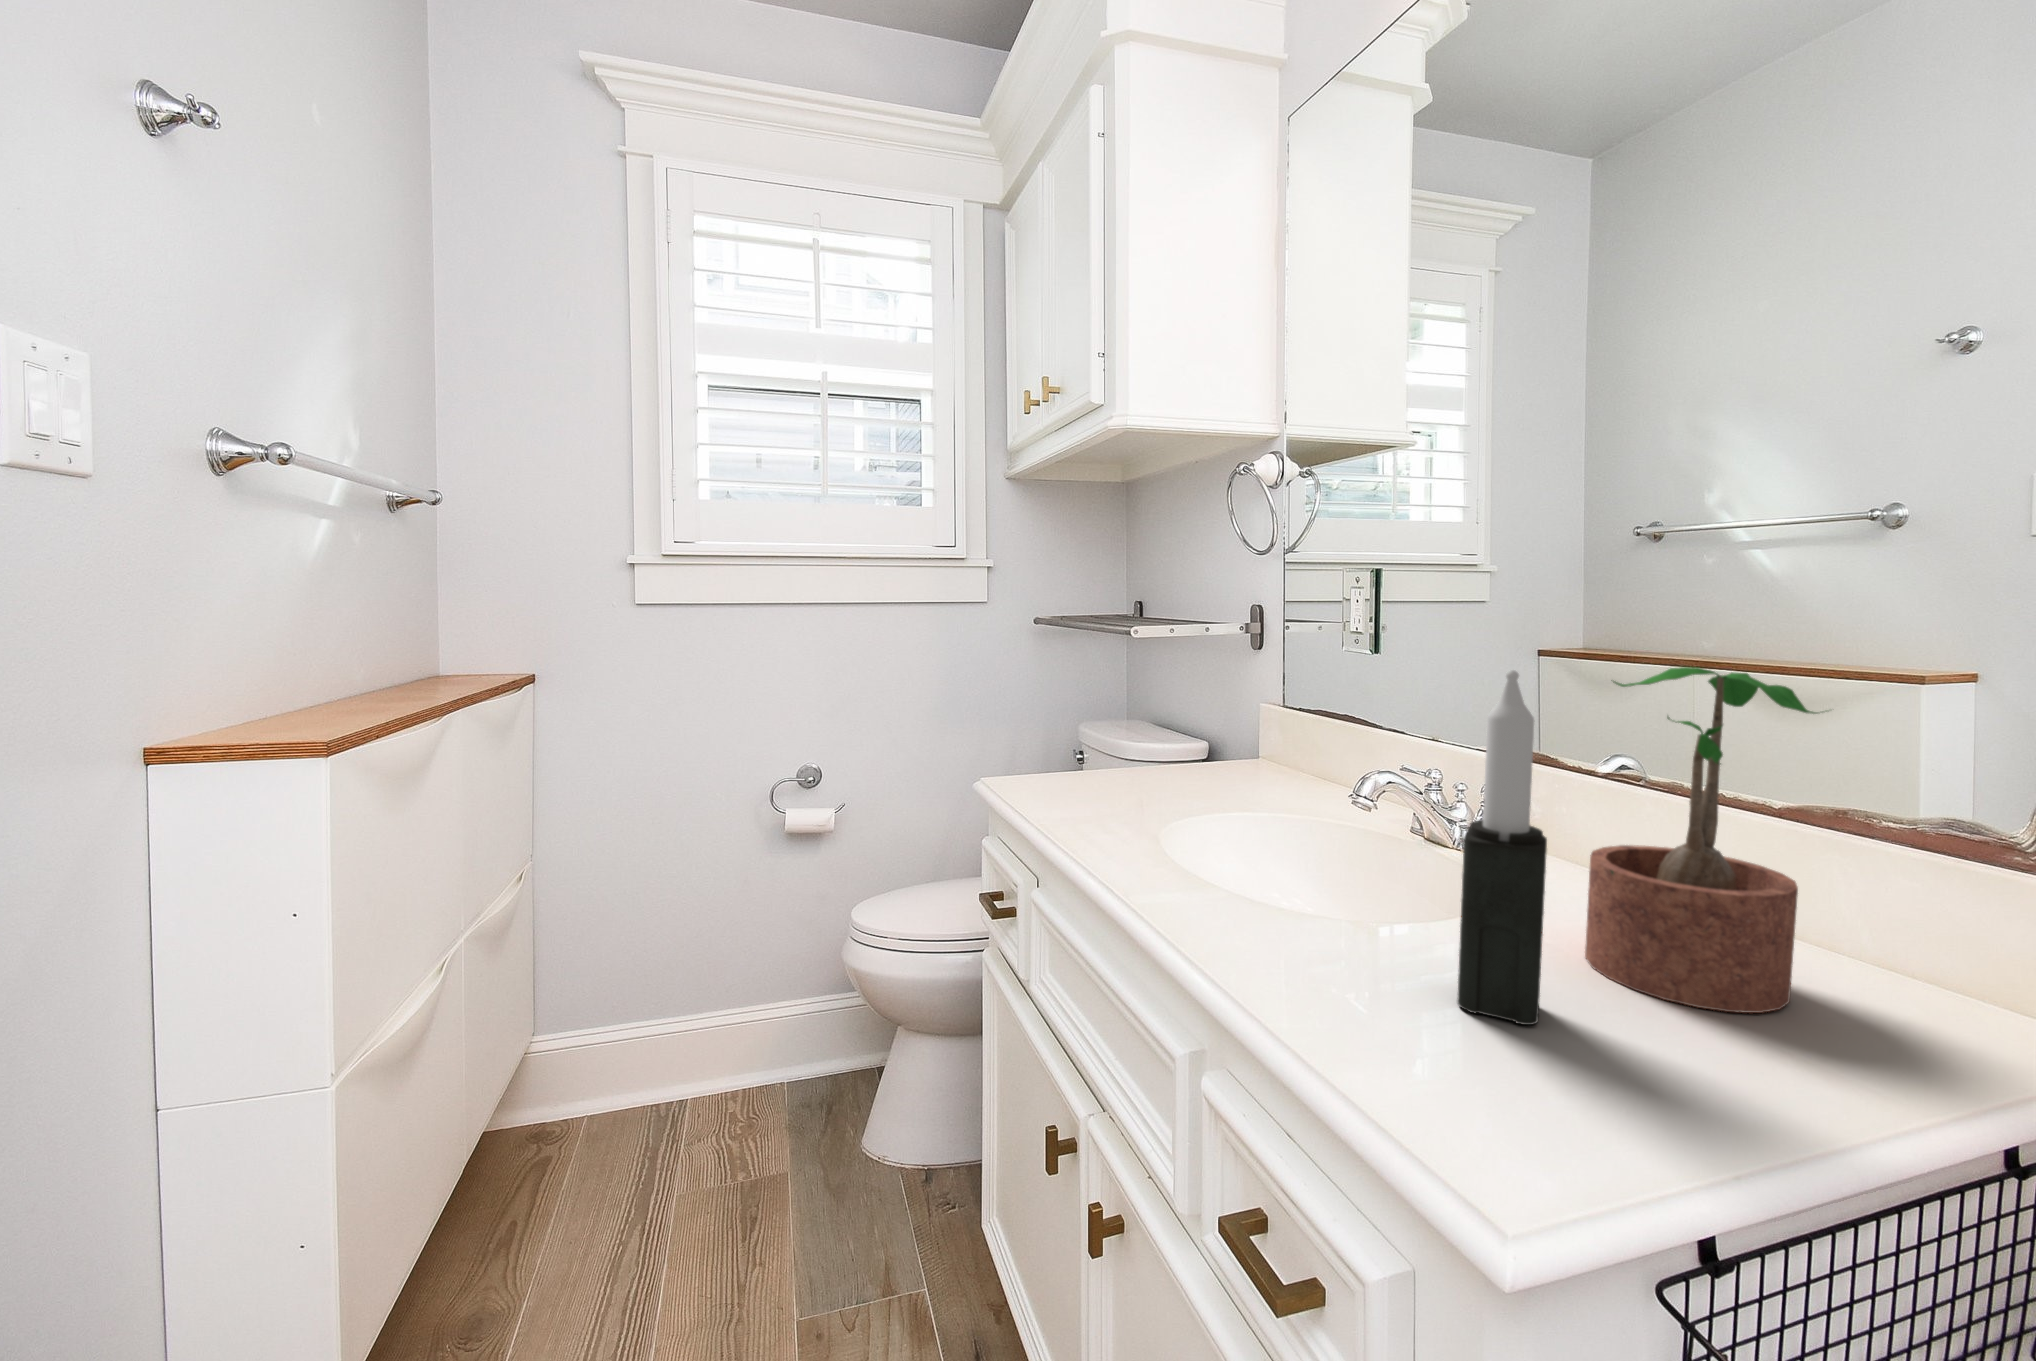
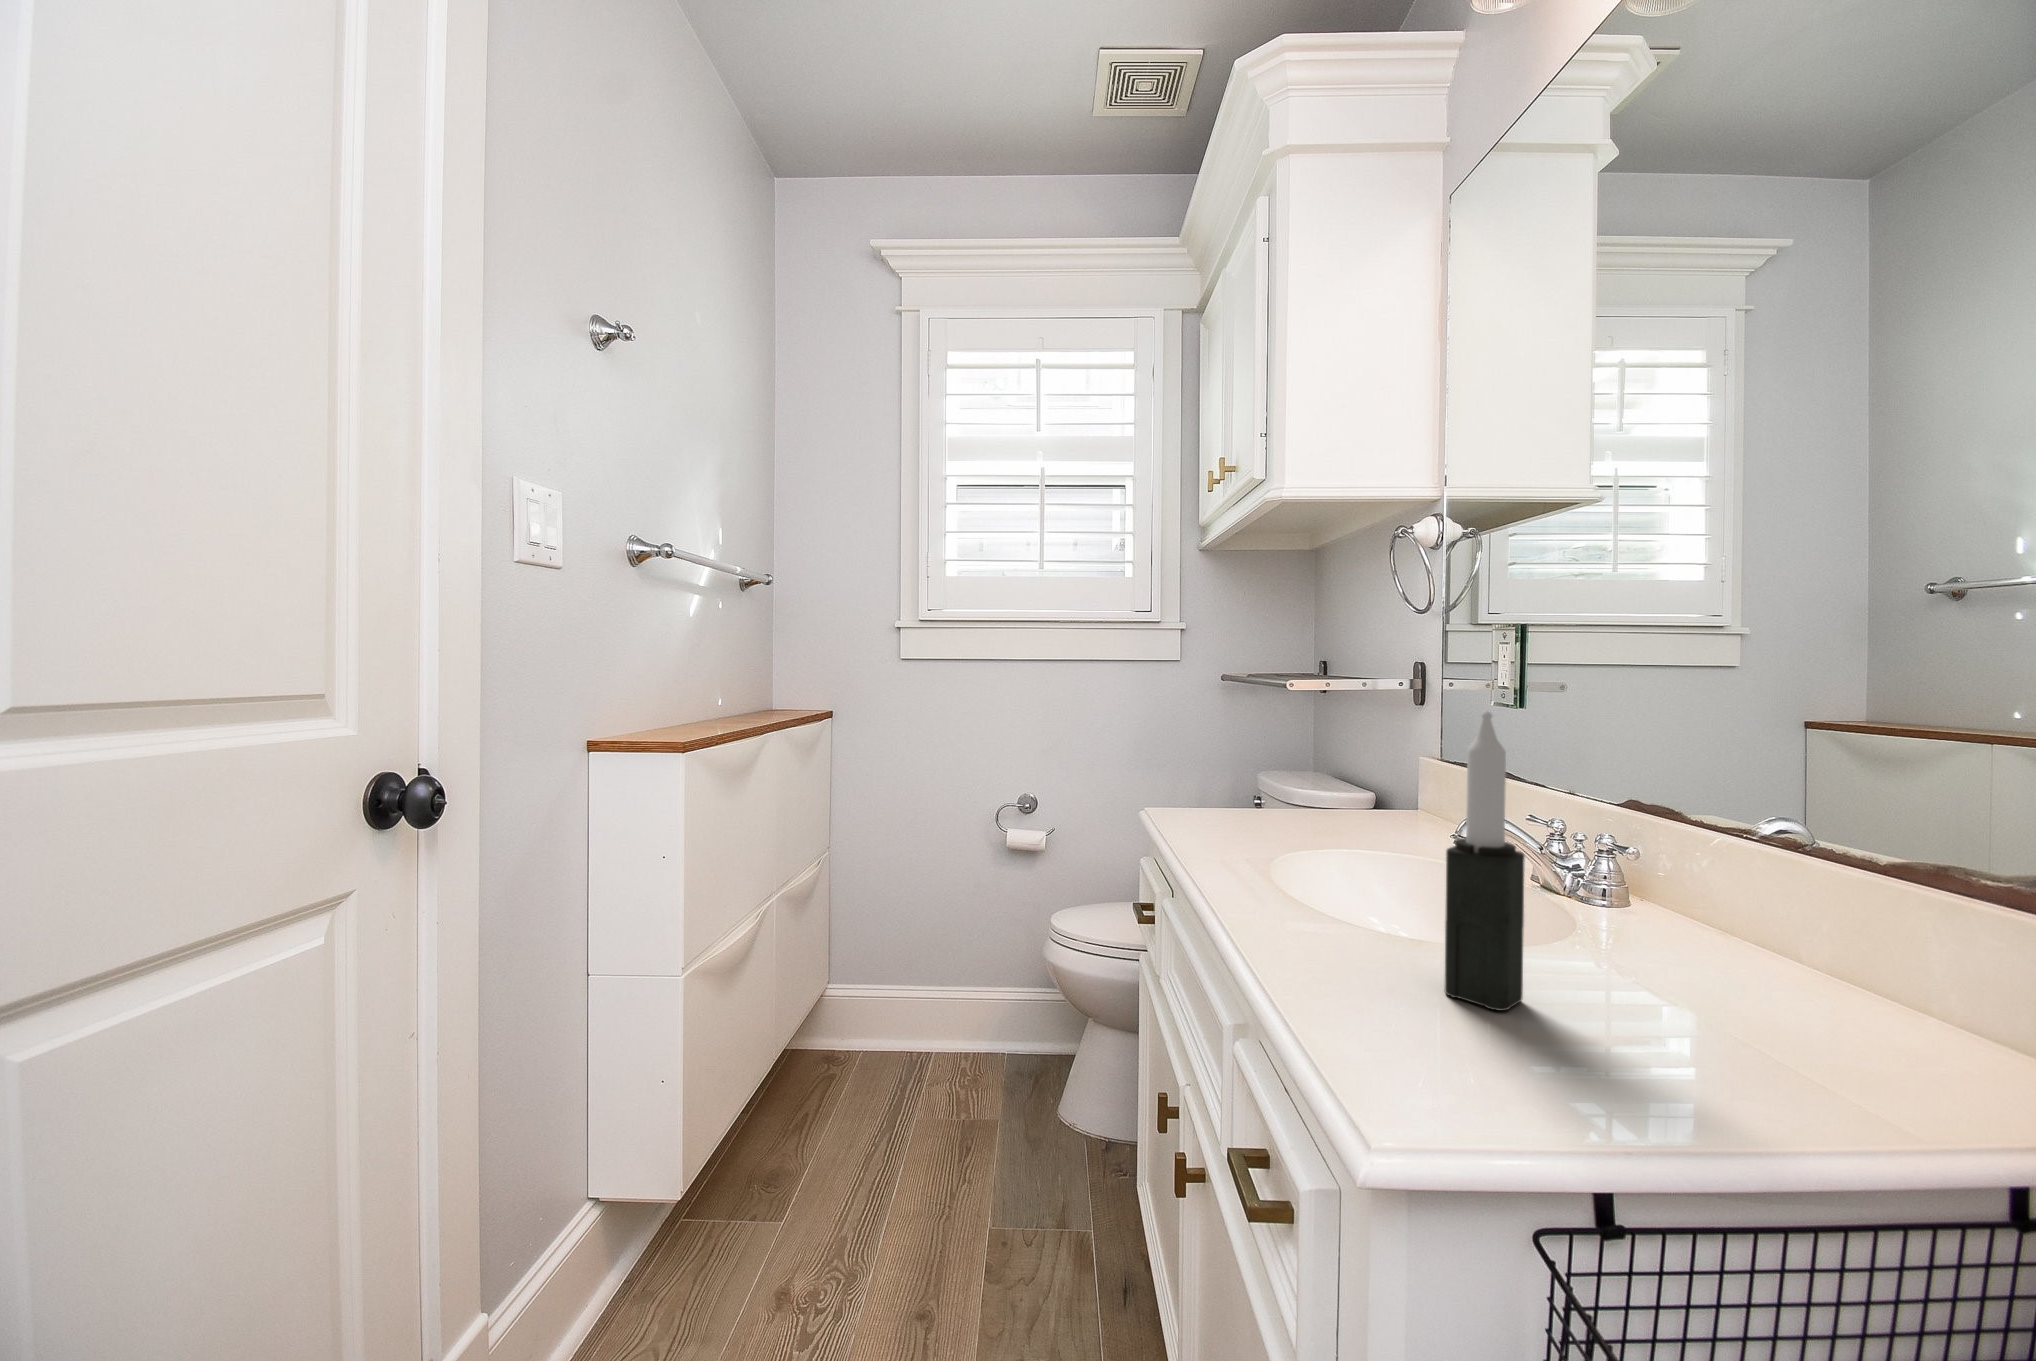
potted plant: present [1585,667,1817,1013] -> none [1613,717,1821,1037]

